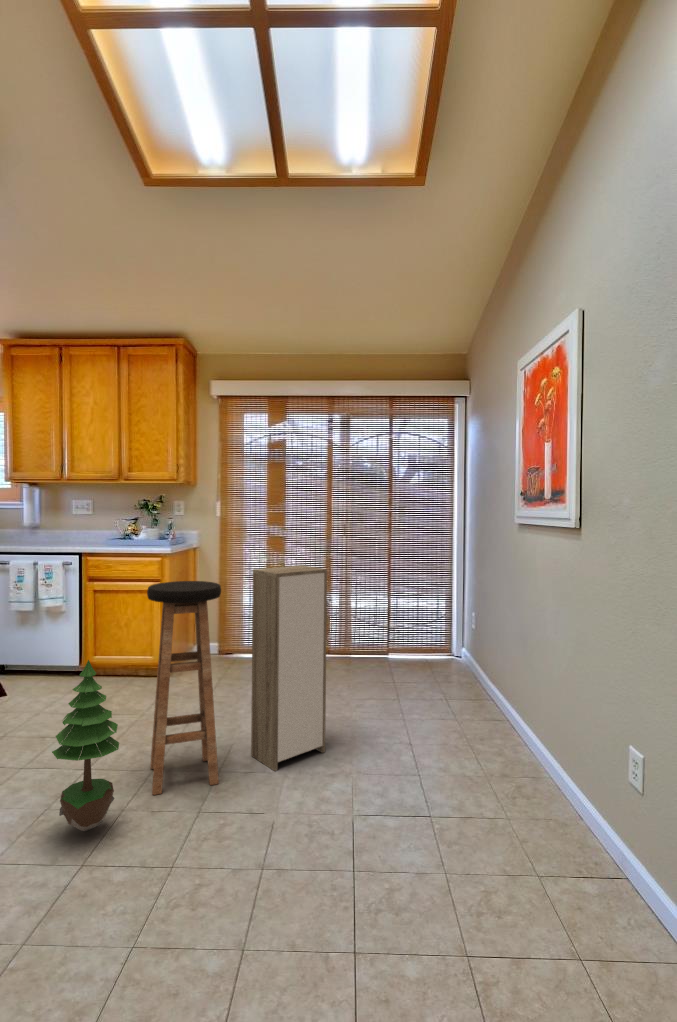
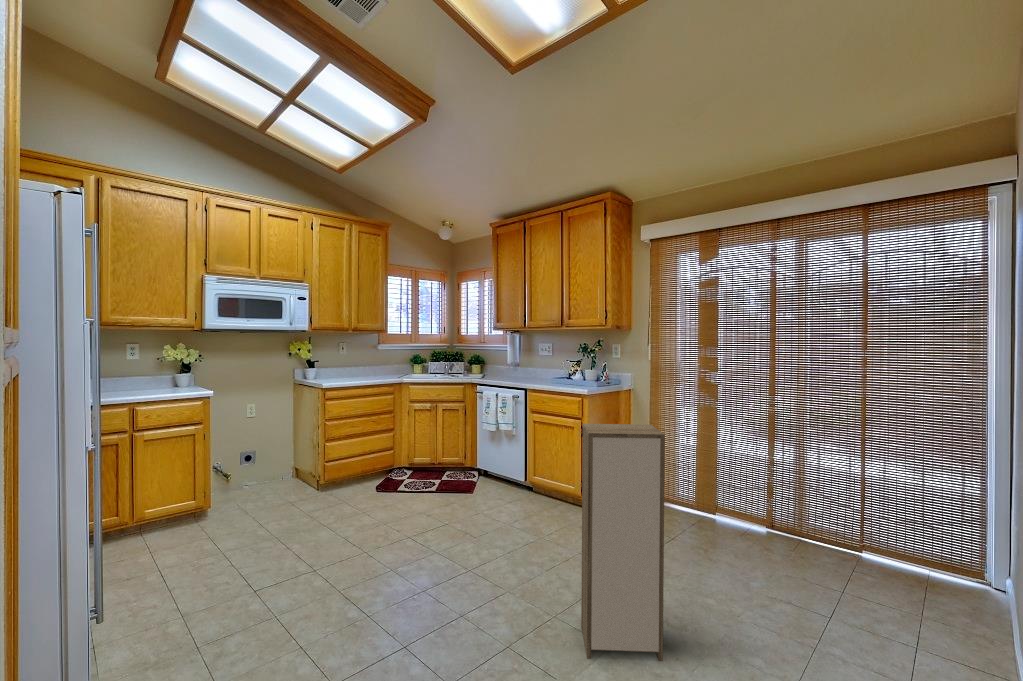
bar stool: present [147,581,221,795] -> none [467,426,545,646]
potted tree: present [52,660,119,831] -> none [367,489,424,641]

